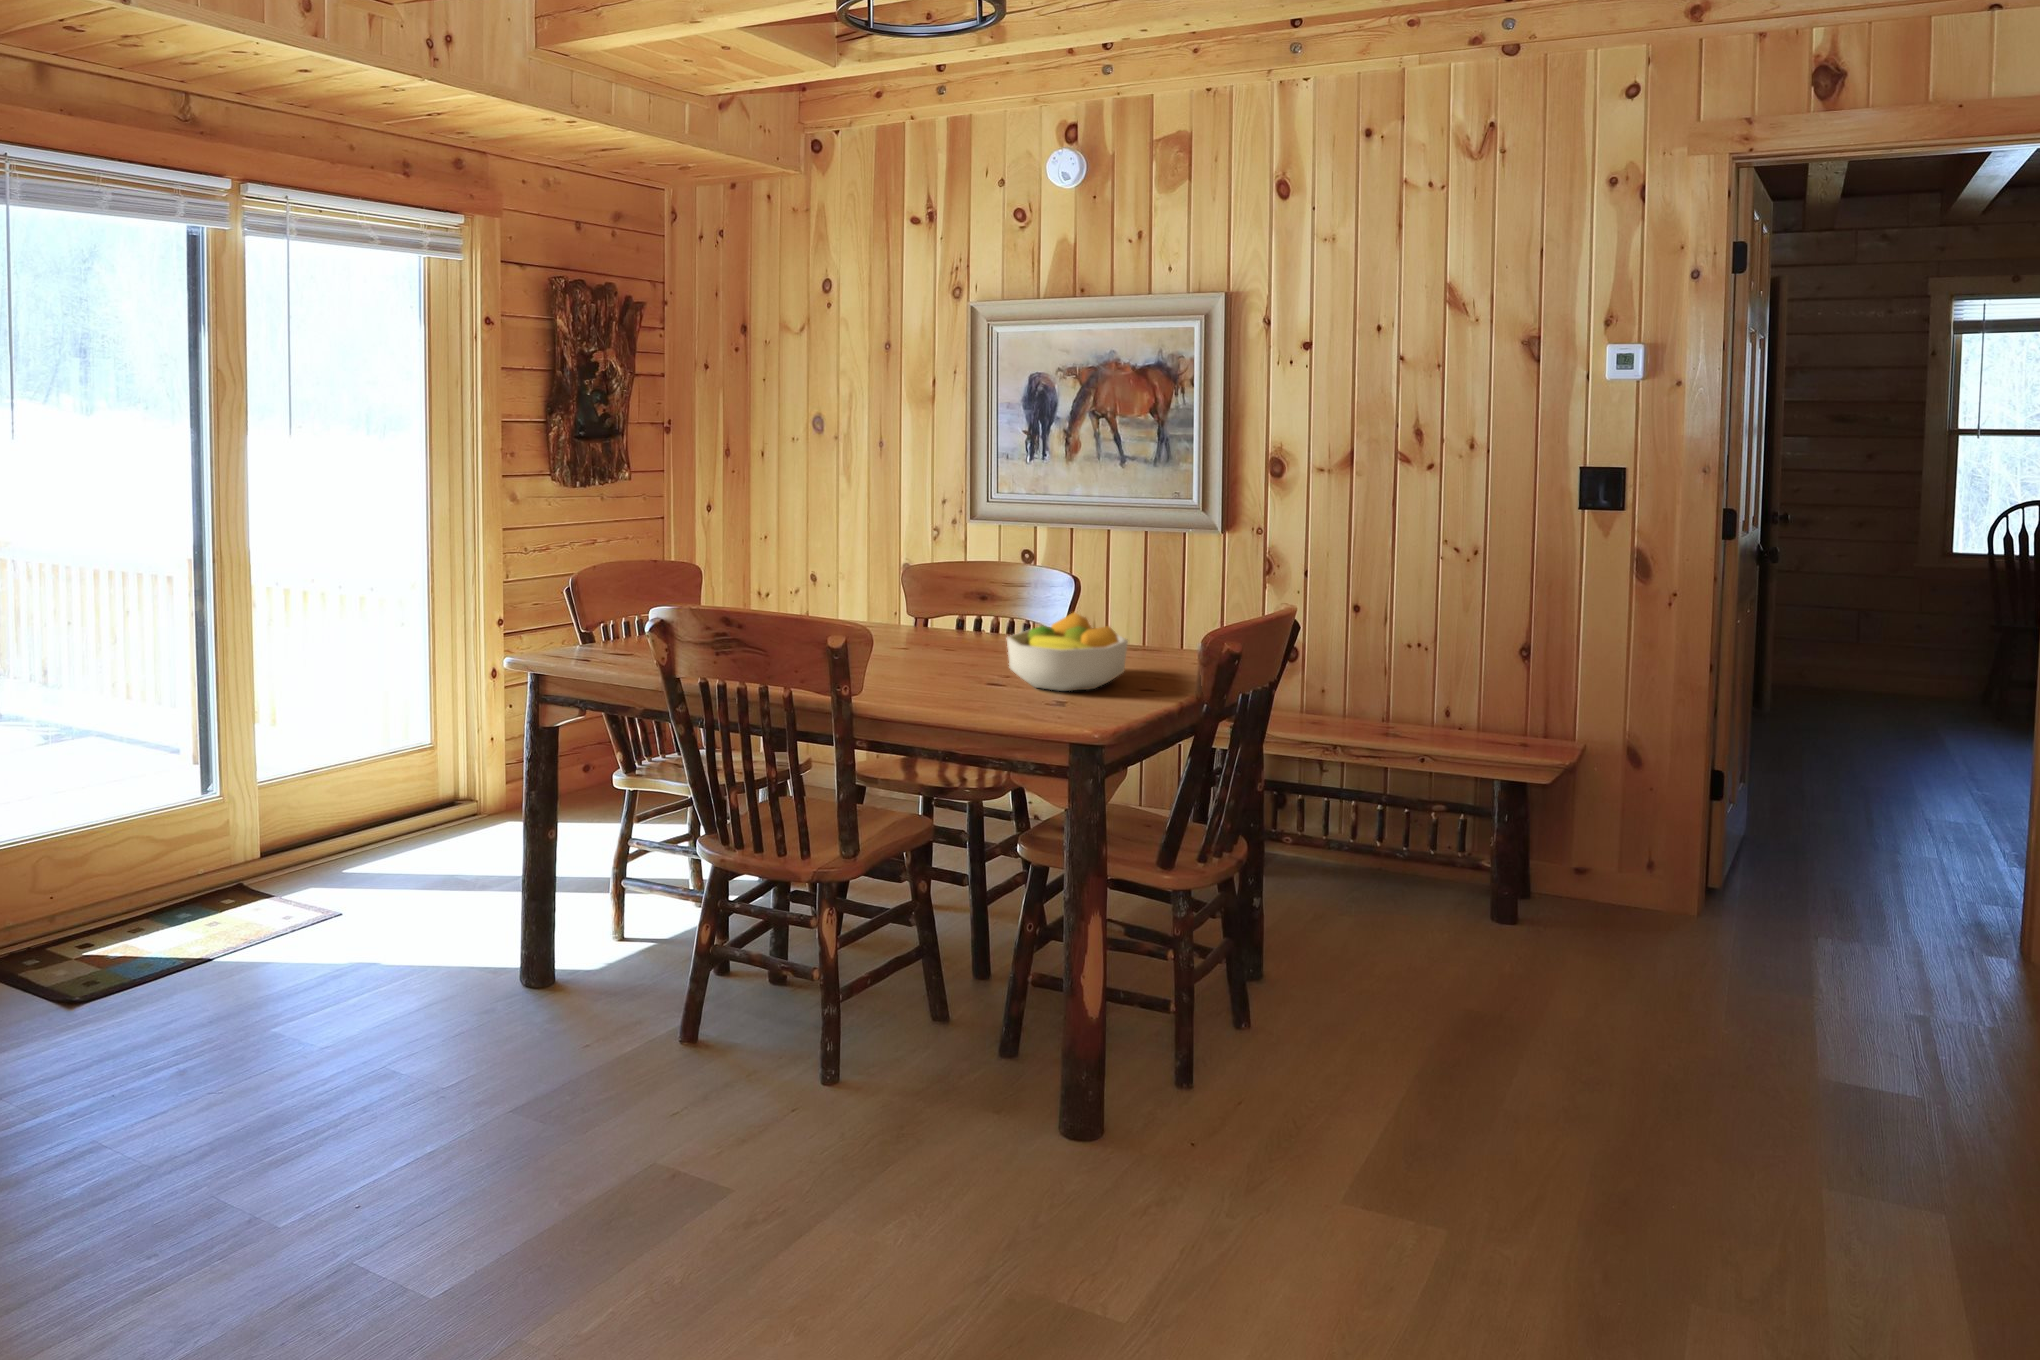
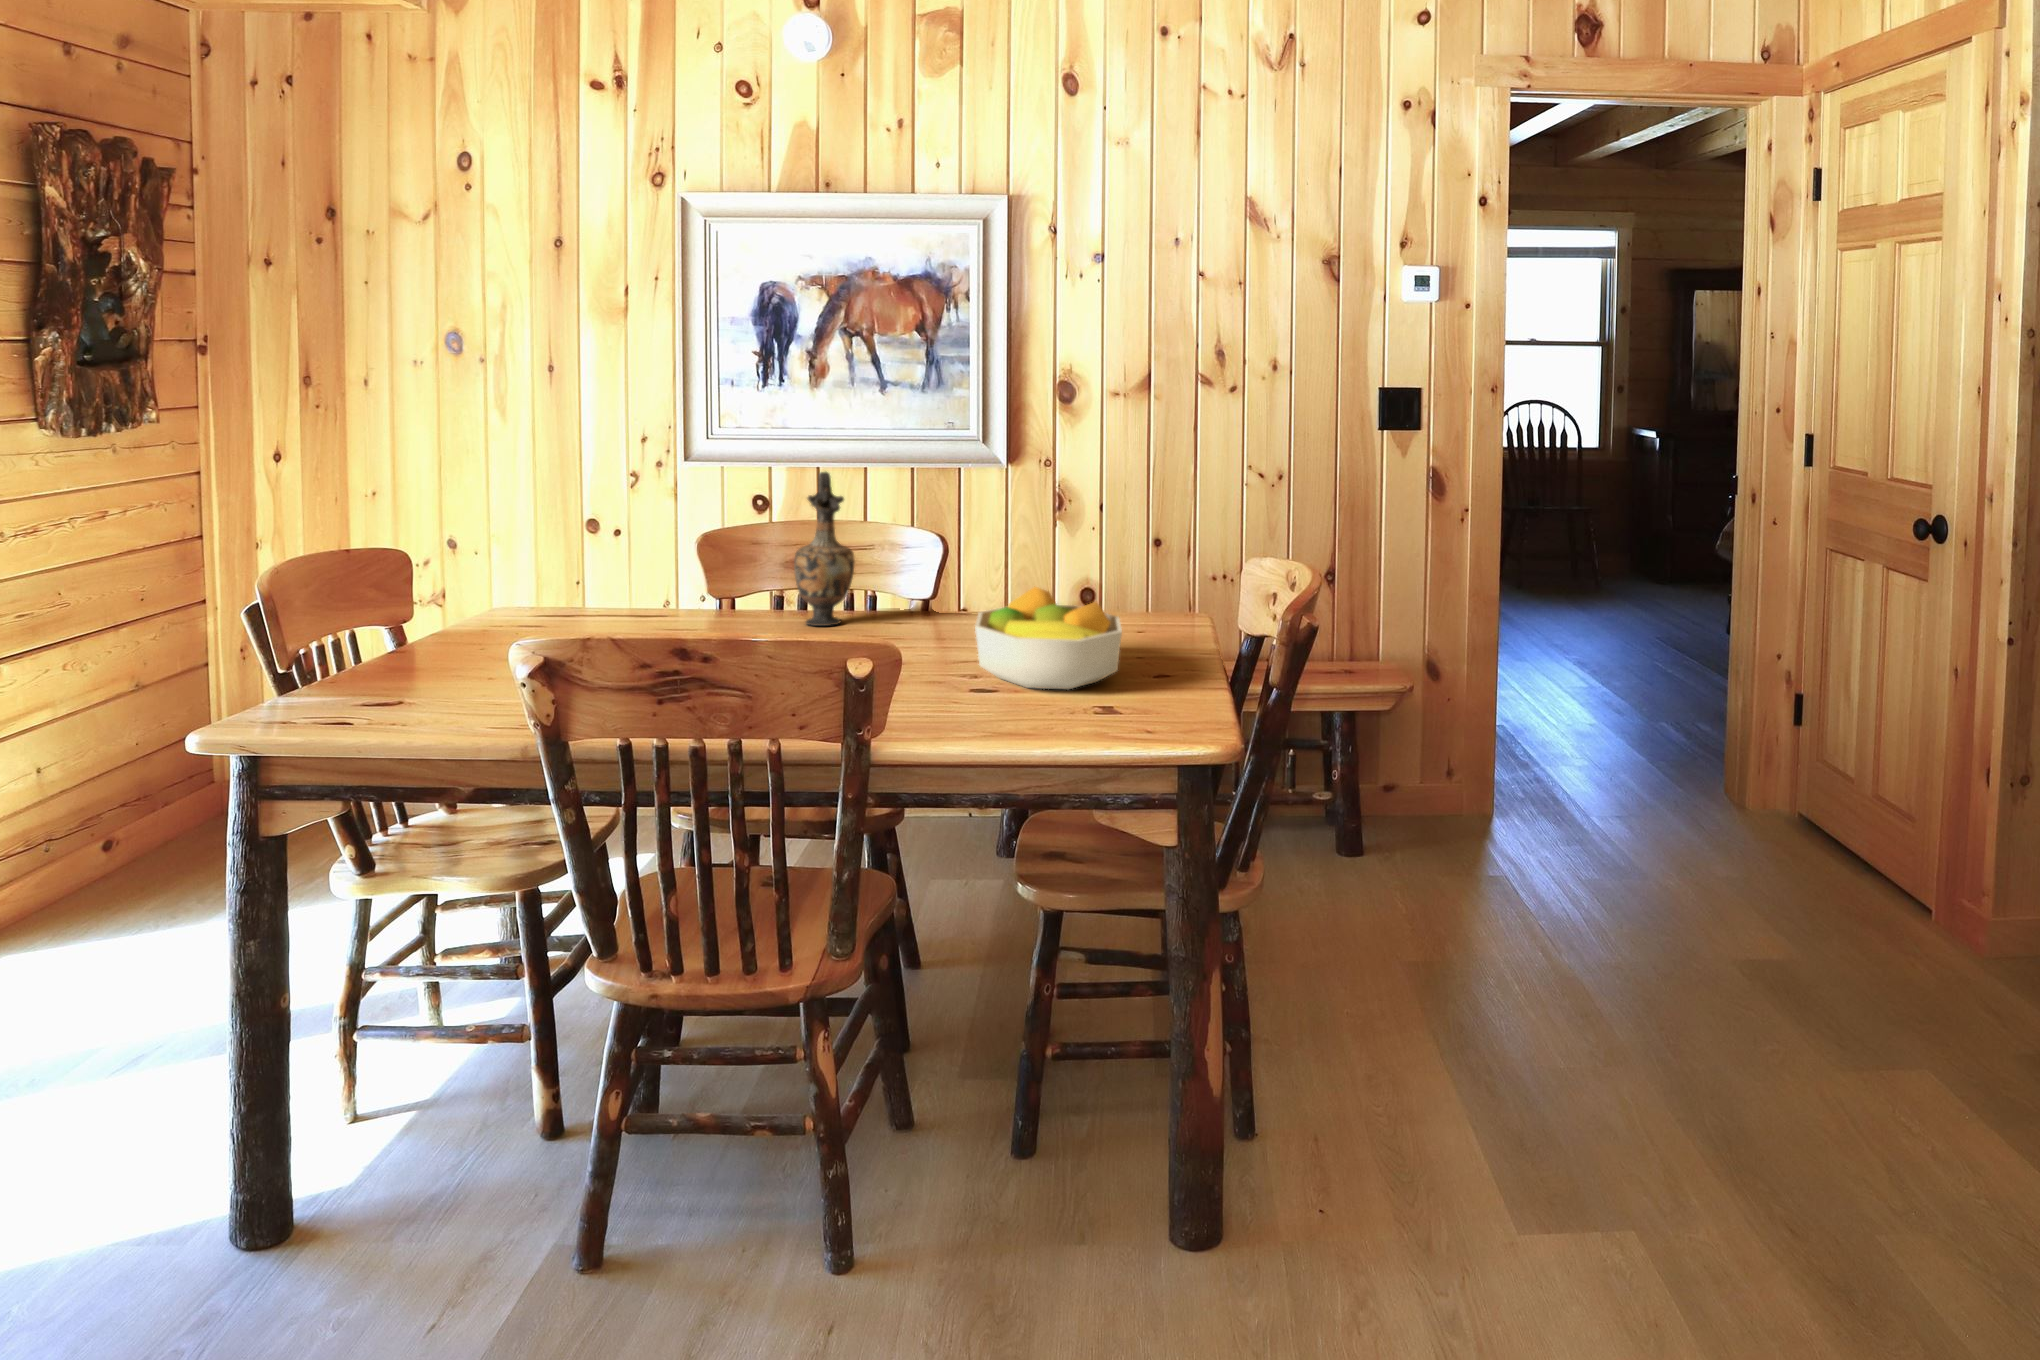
vase: none [941,520,987,641] -> present [794,472,855,626]

